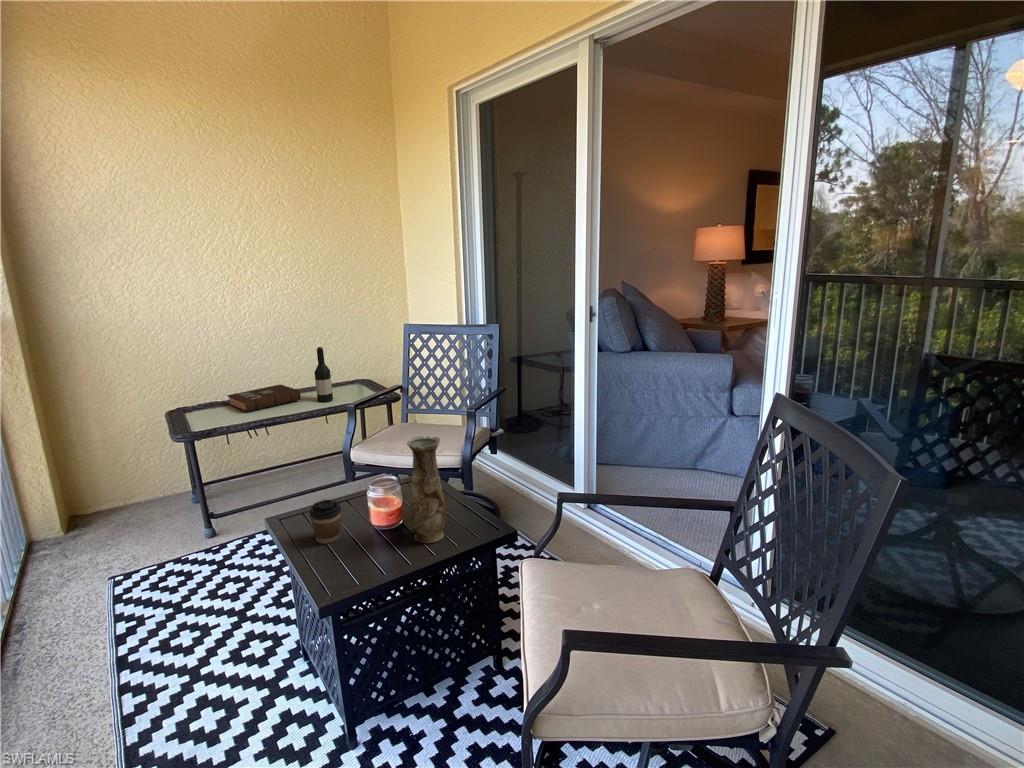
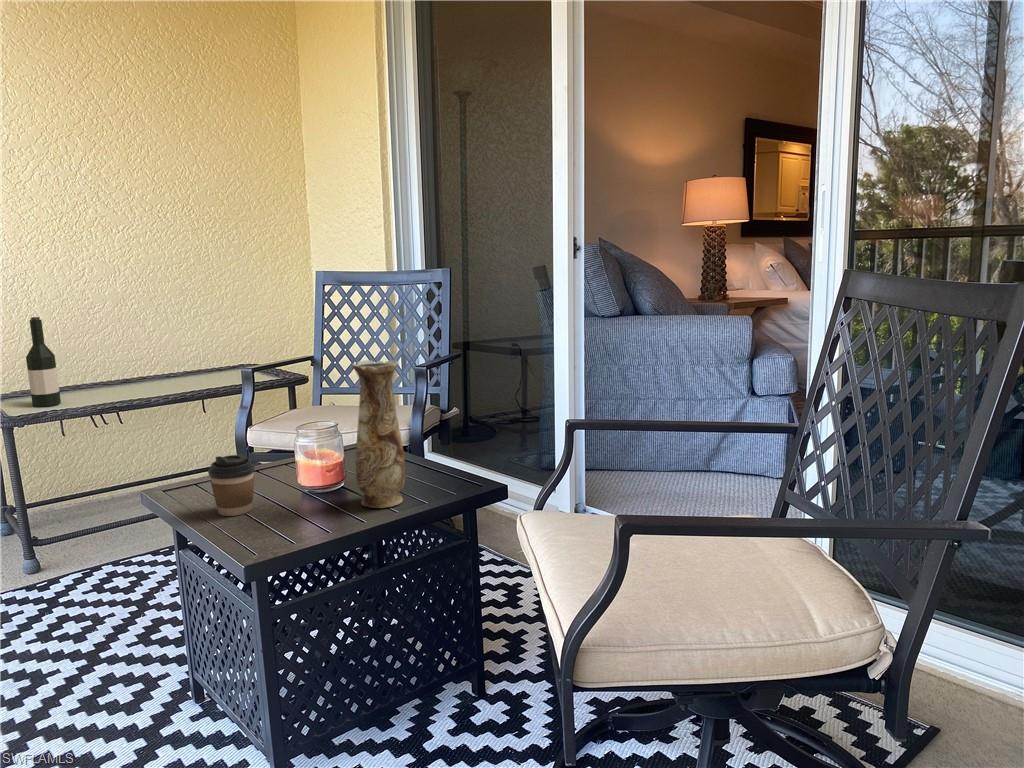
wine bottle: present [314,347,333,402] -> present [26,317,61,407]
book: present [227,384,301,412] -> none [58,365,167,396]

